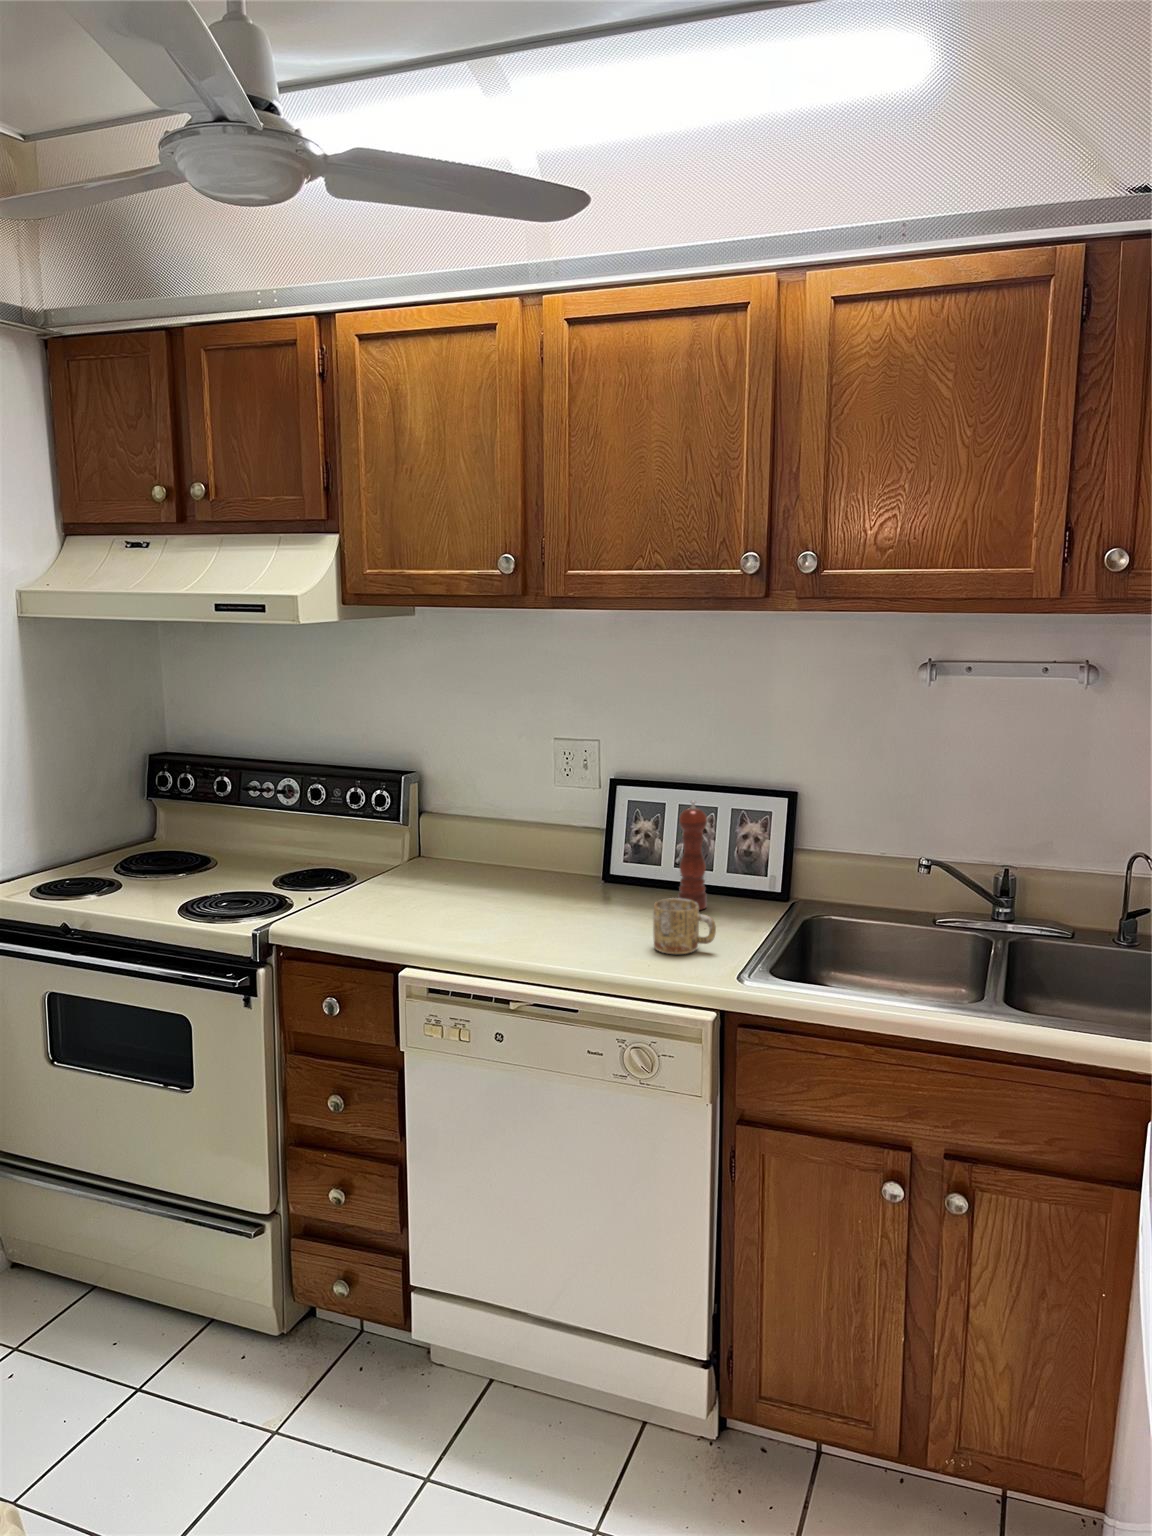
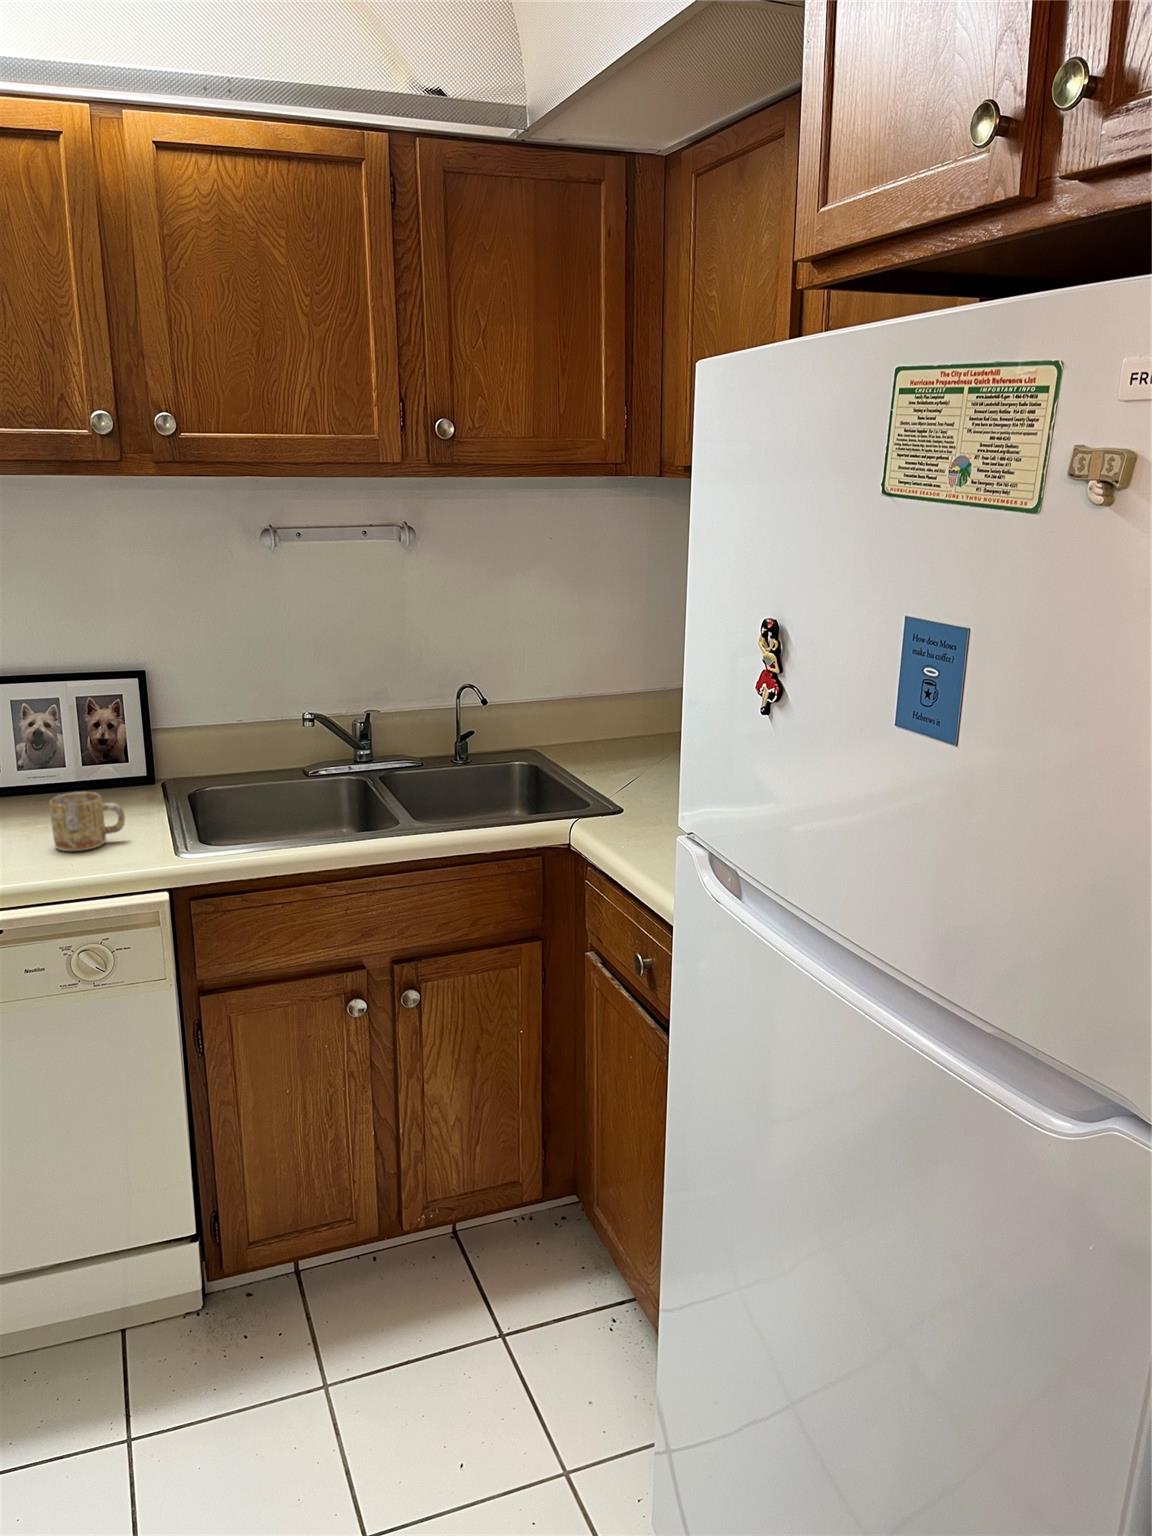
pepper mill: present [678,801,707,910] -> none [30,691,74,811]

